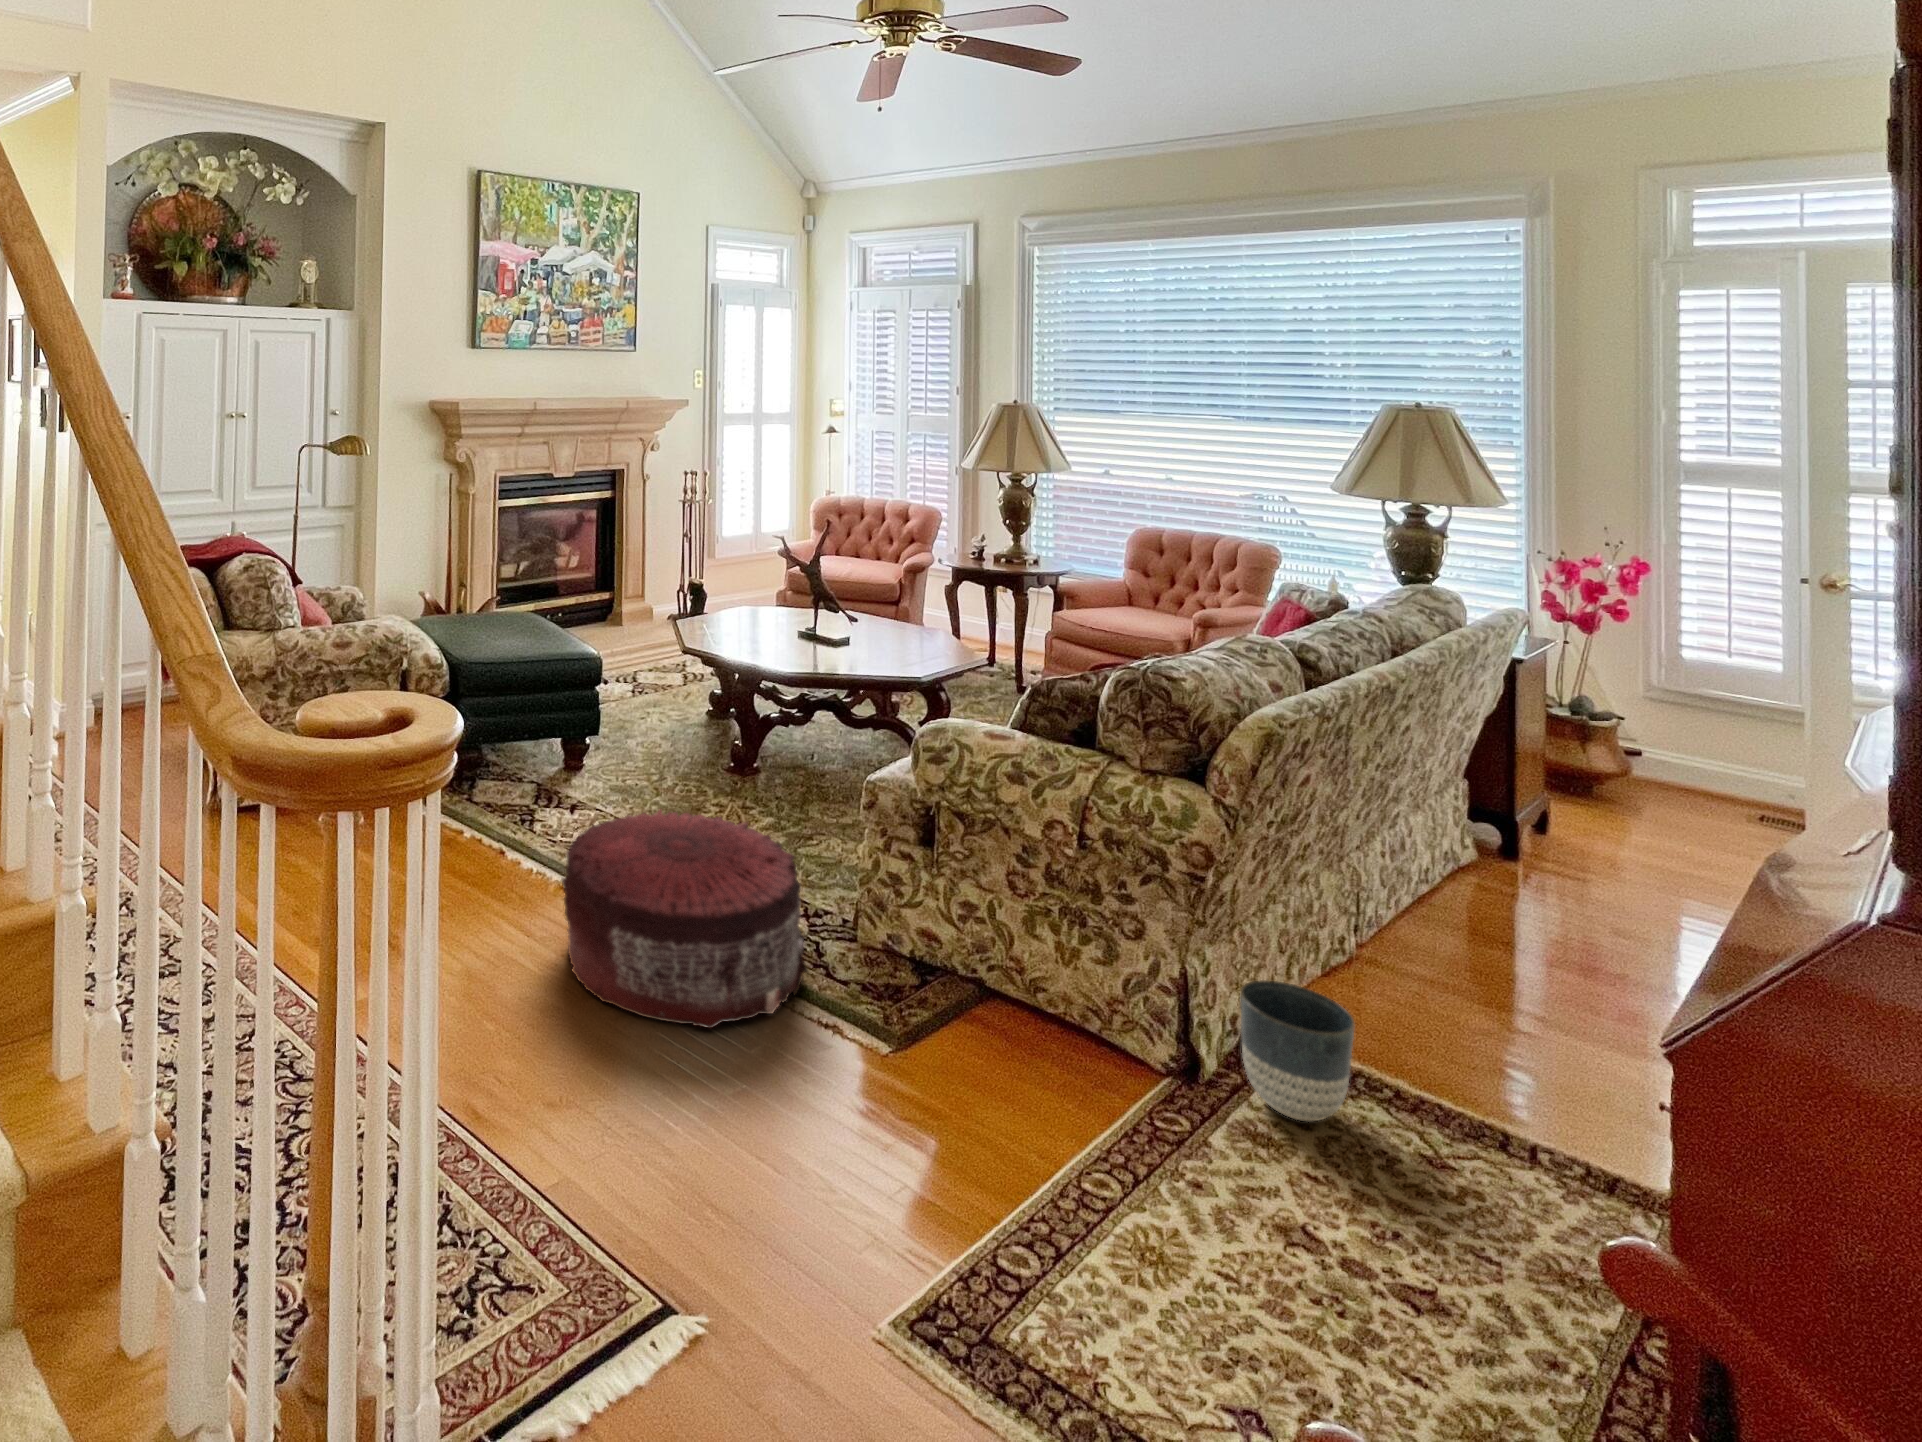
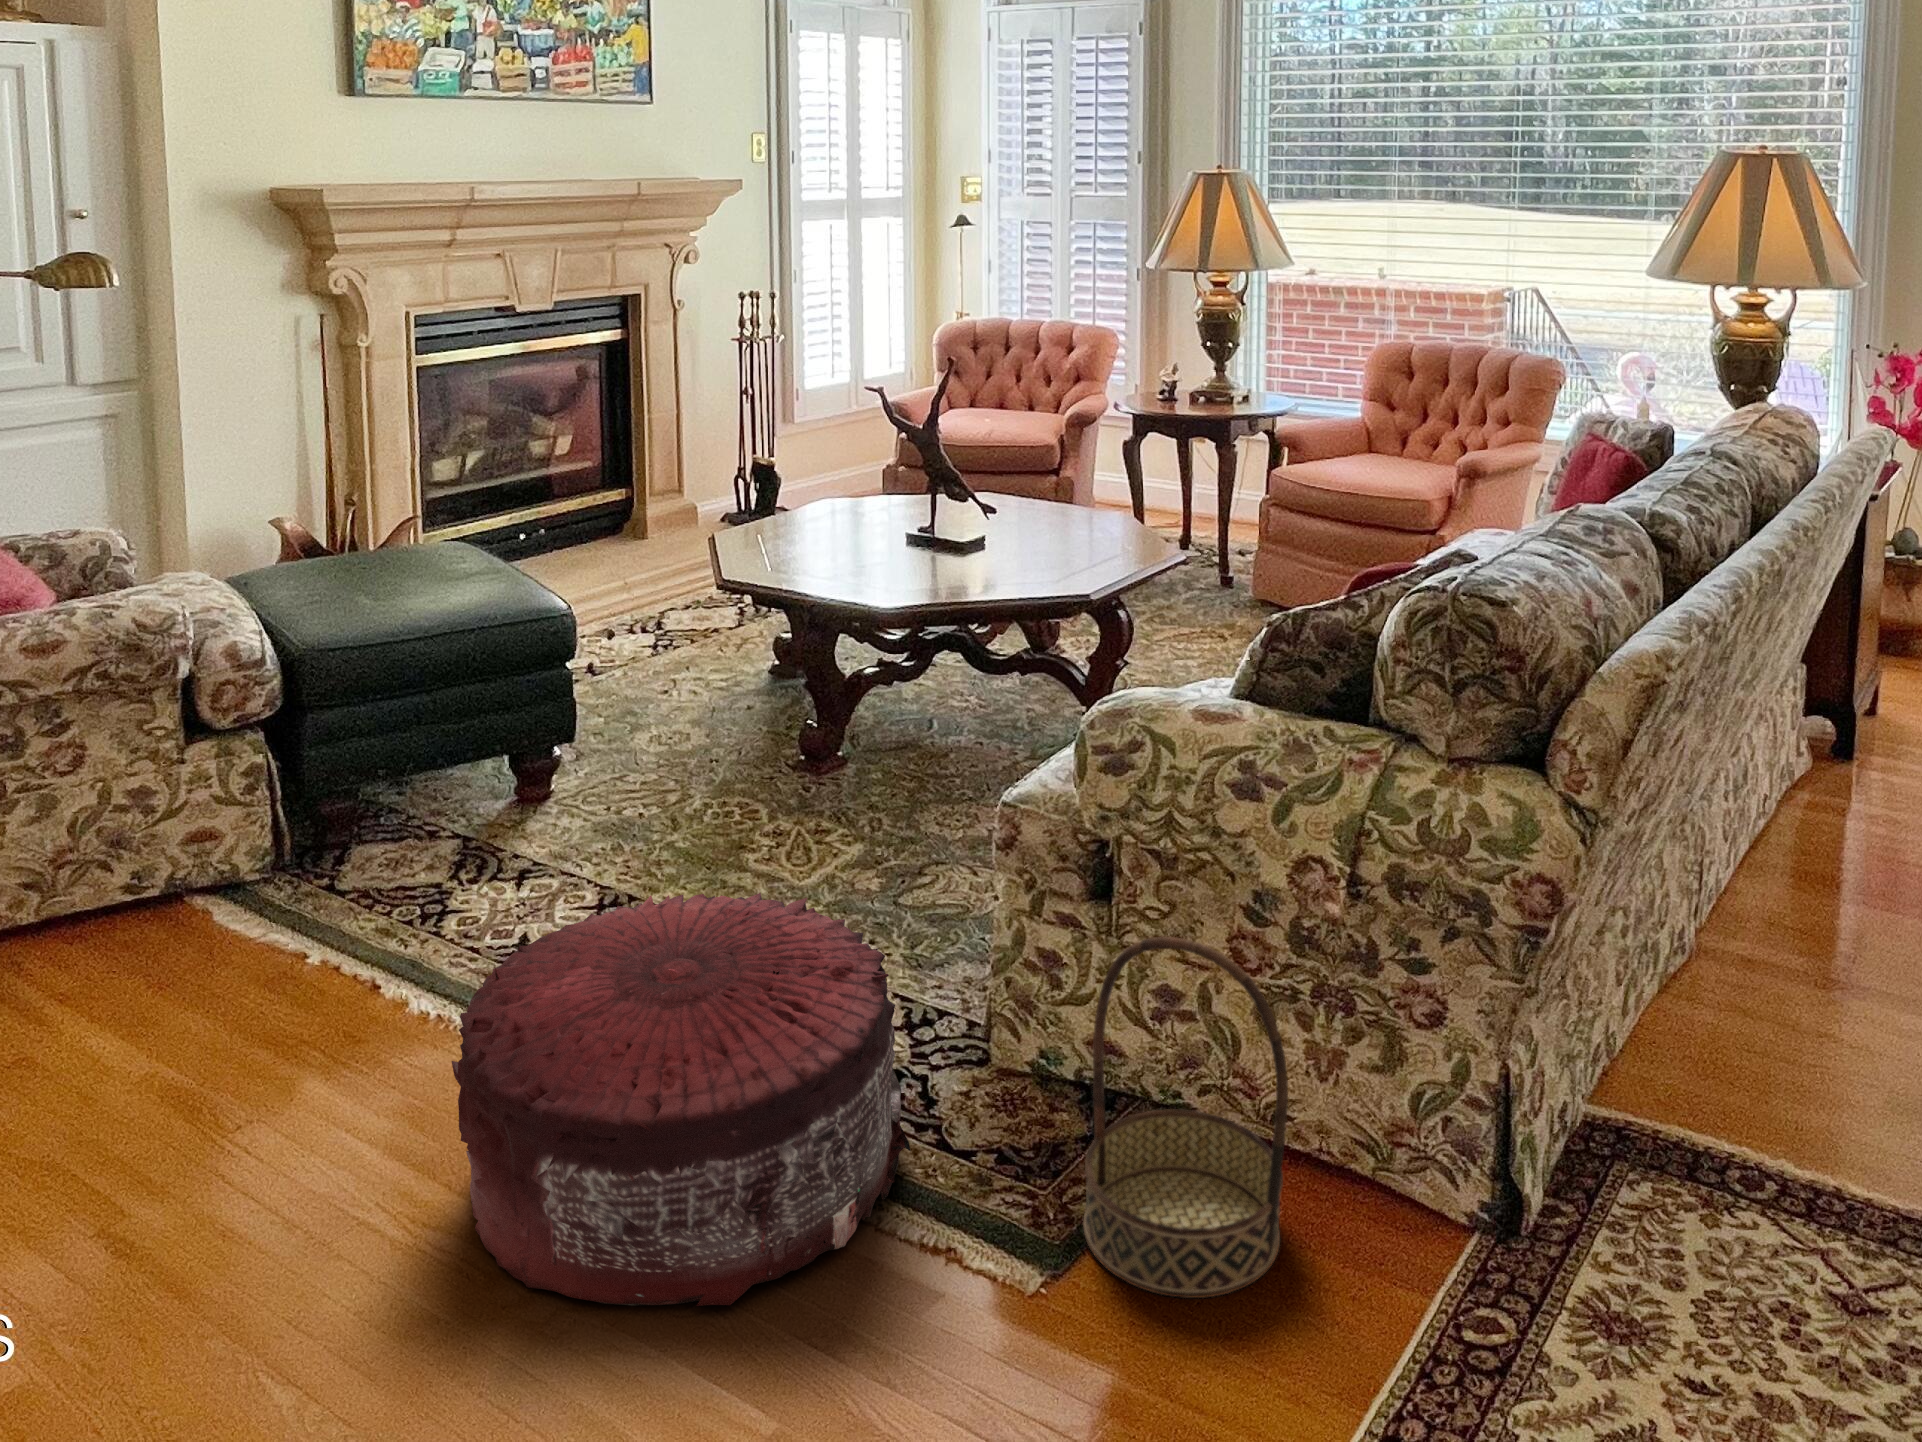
basket: none [914,859,1041,1080] -> present [1083,937,1288,1298]
planter: present [1240,980,1355,1122] -> none [1581,1054,1744,1269]

